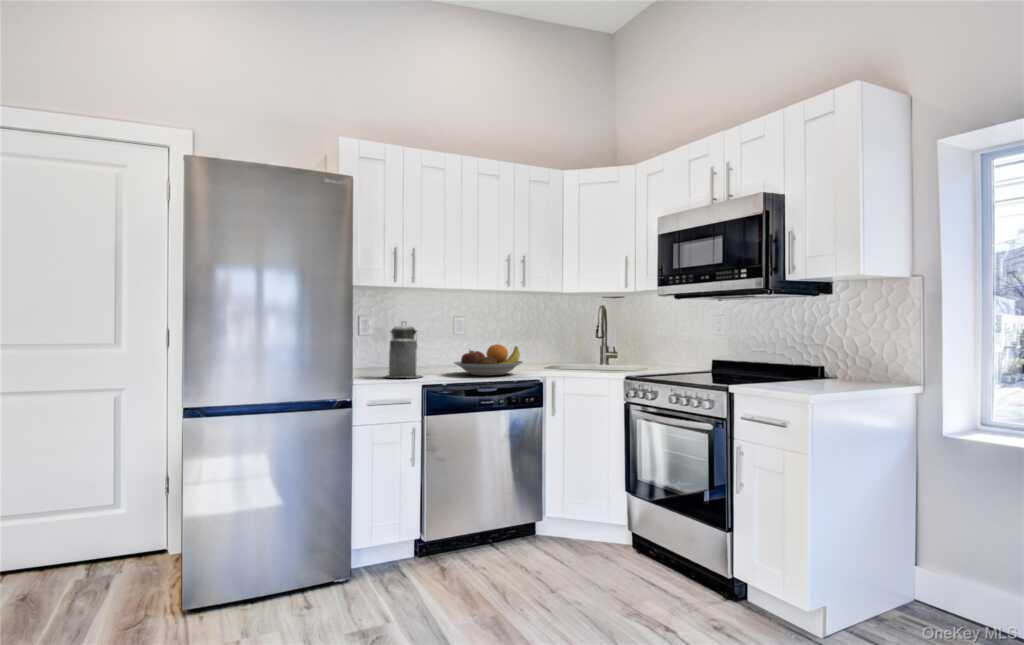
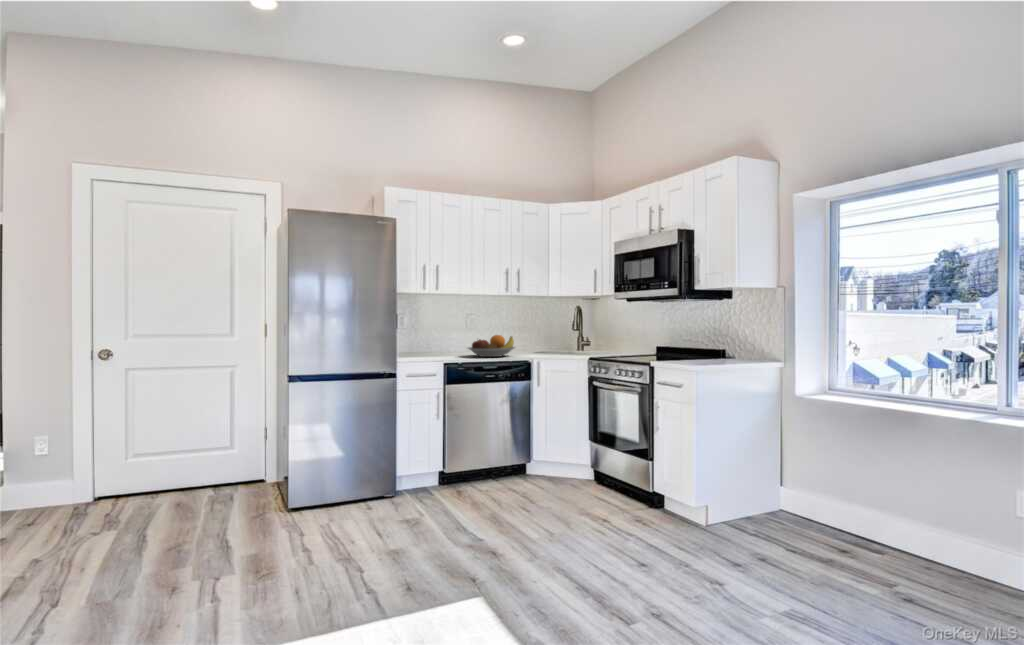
canister: present [385,322,422,378] -> none [416,318,445,358]

